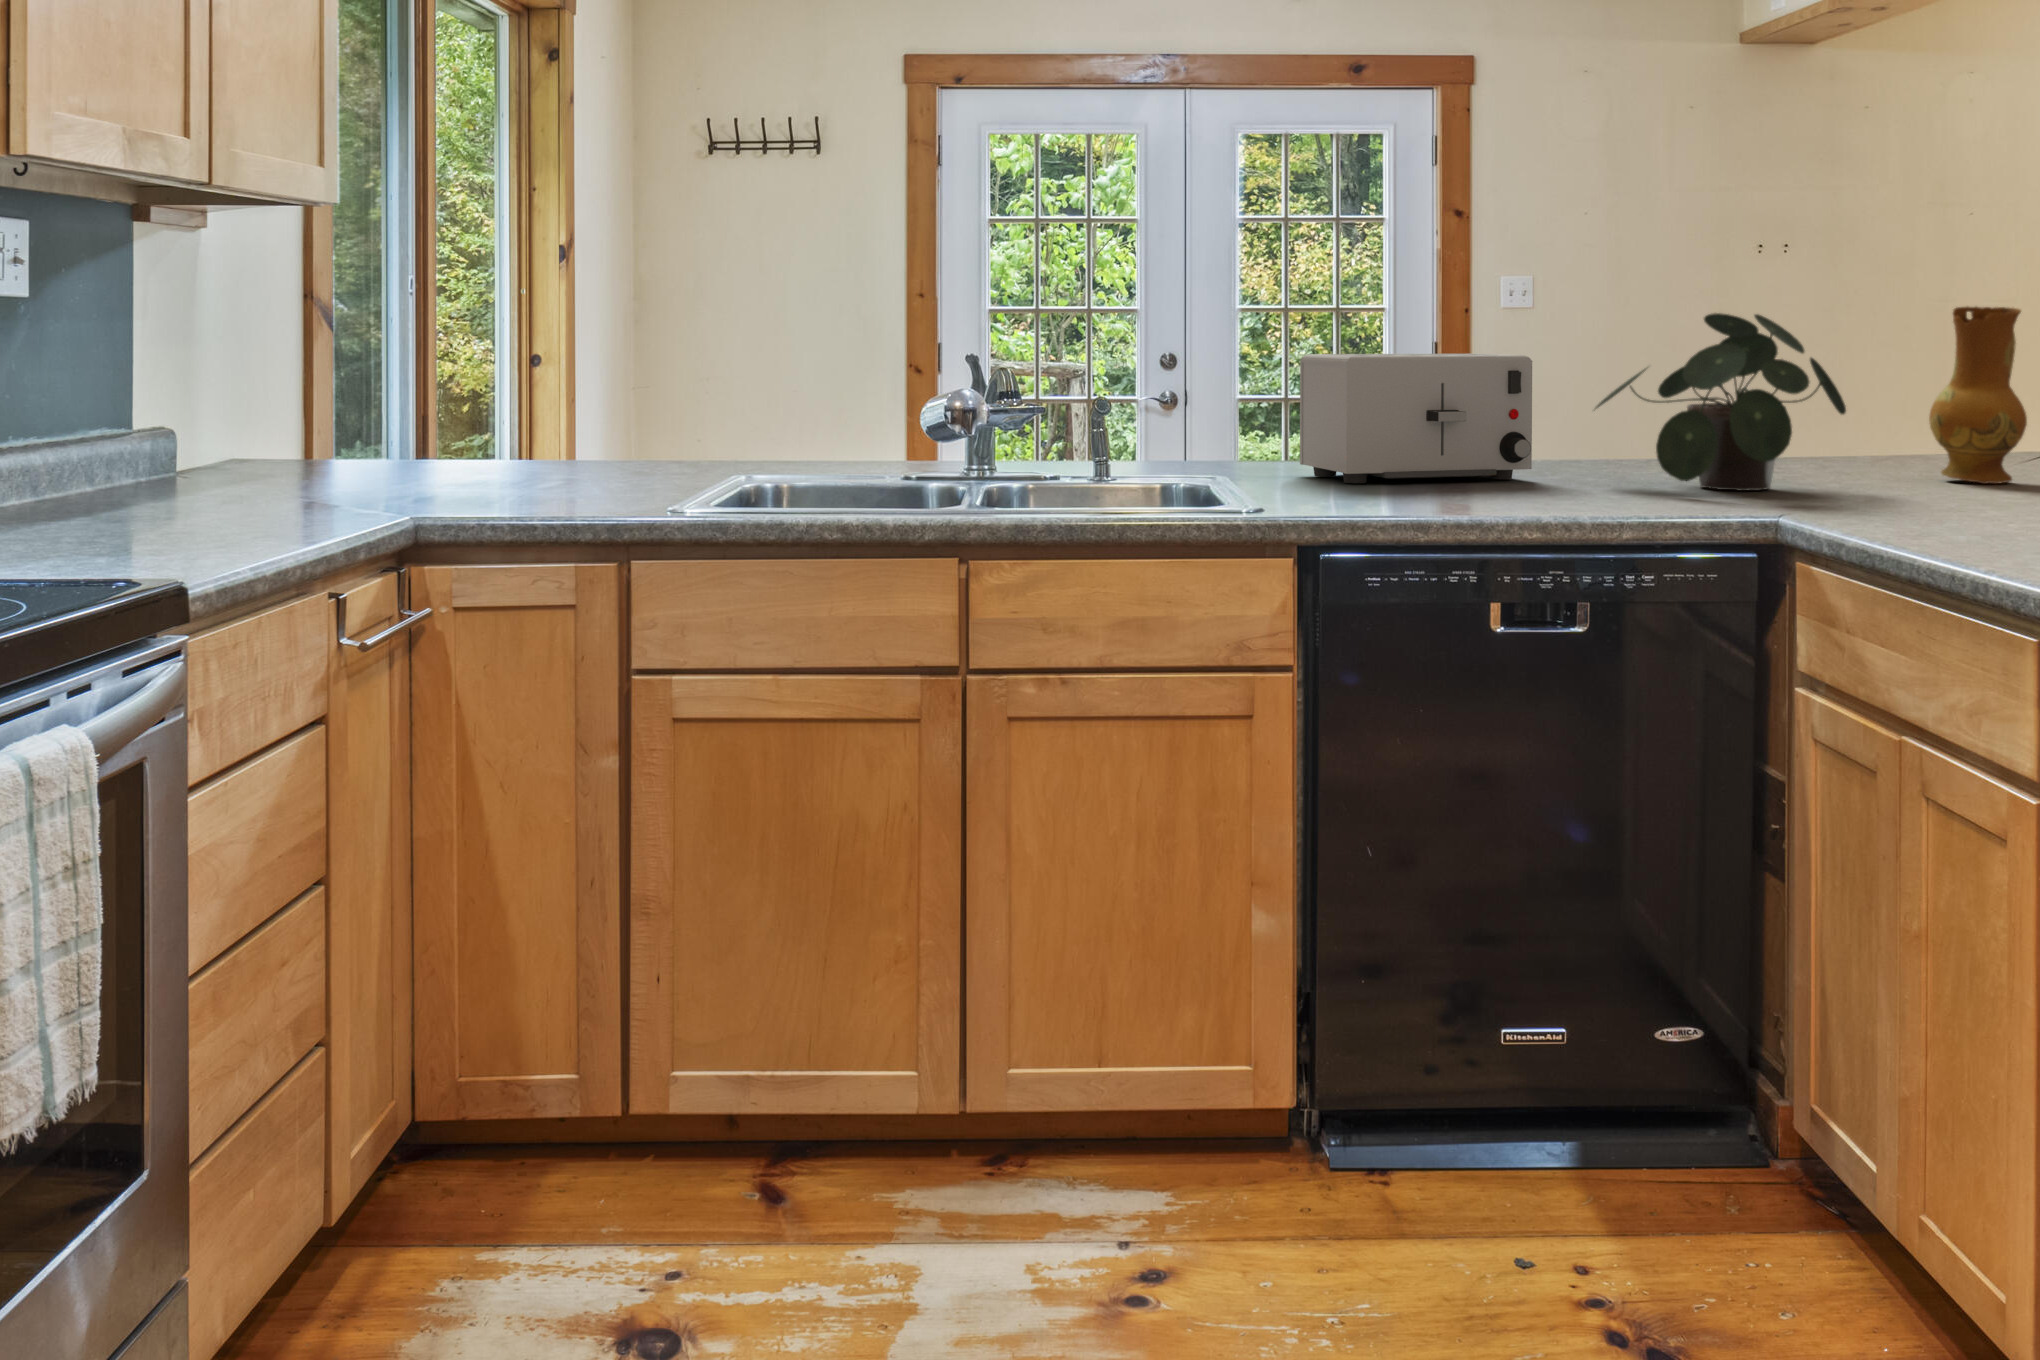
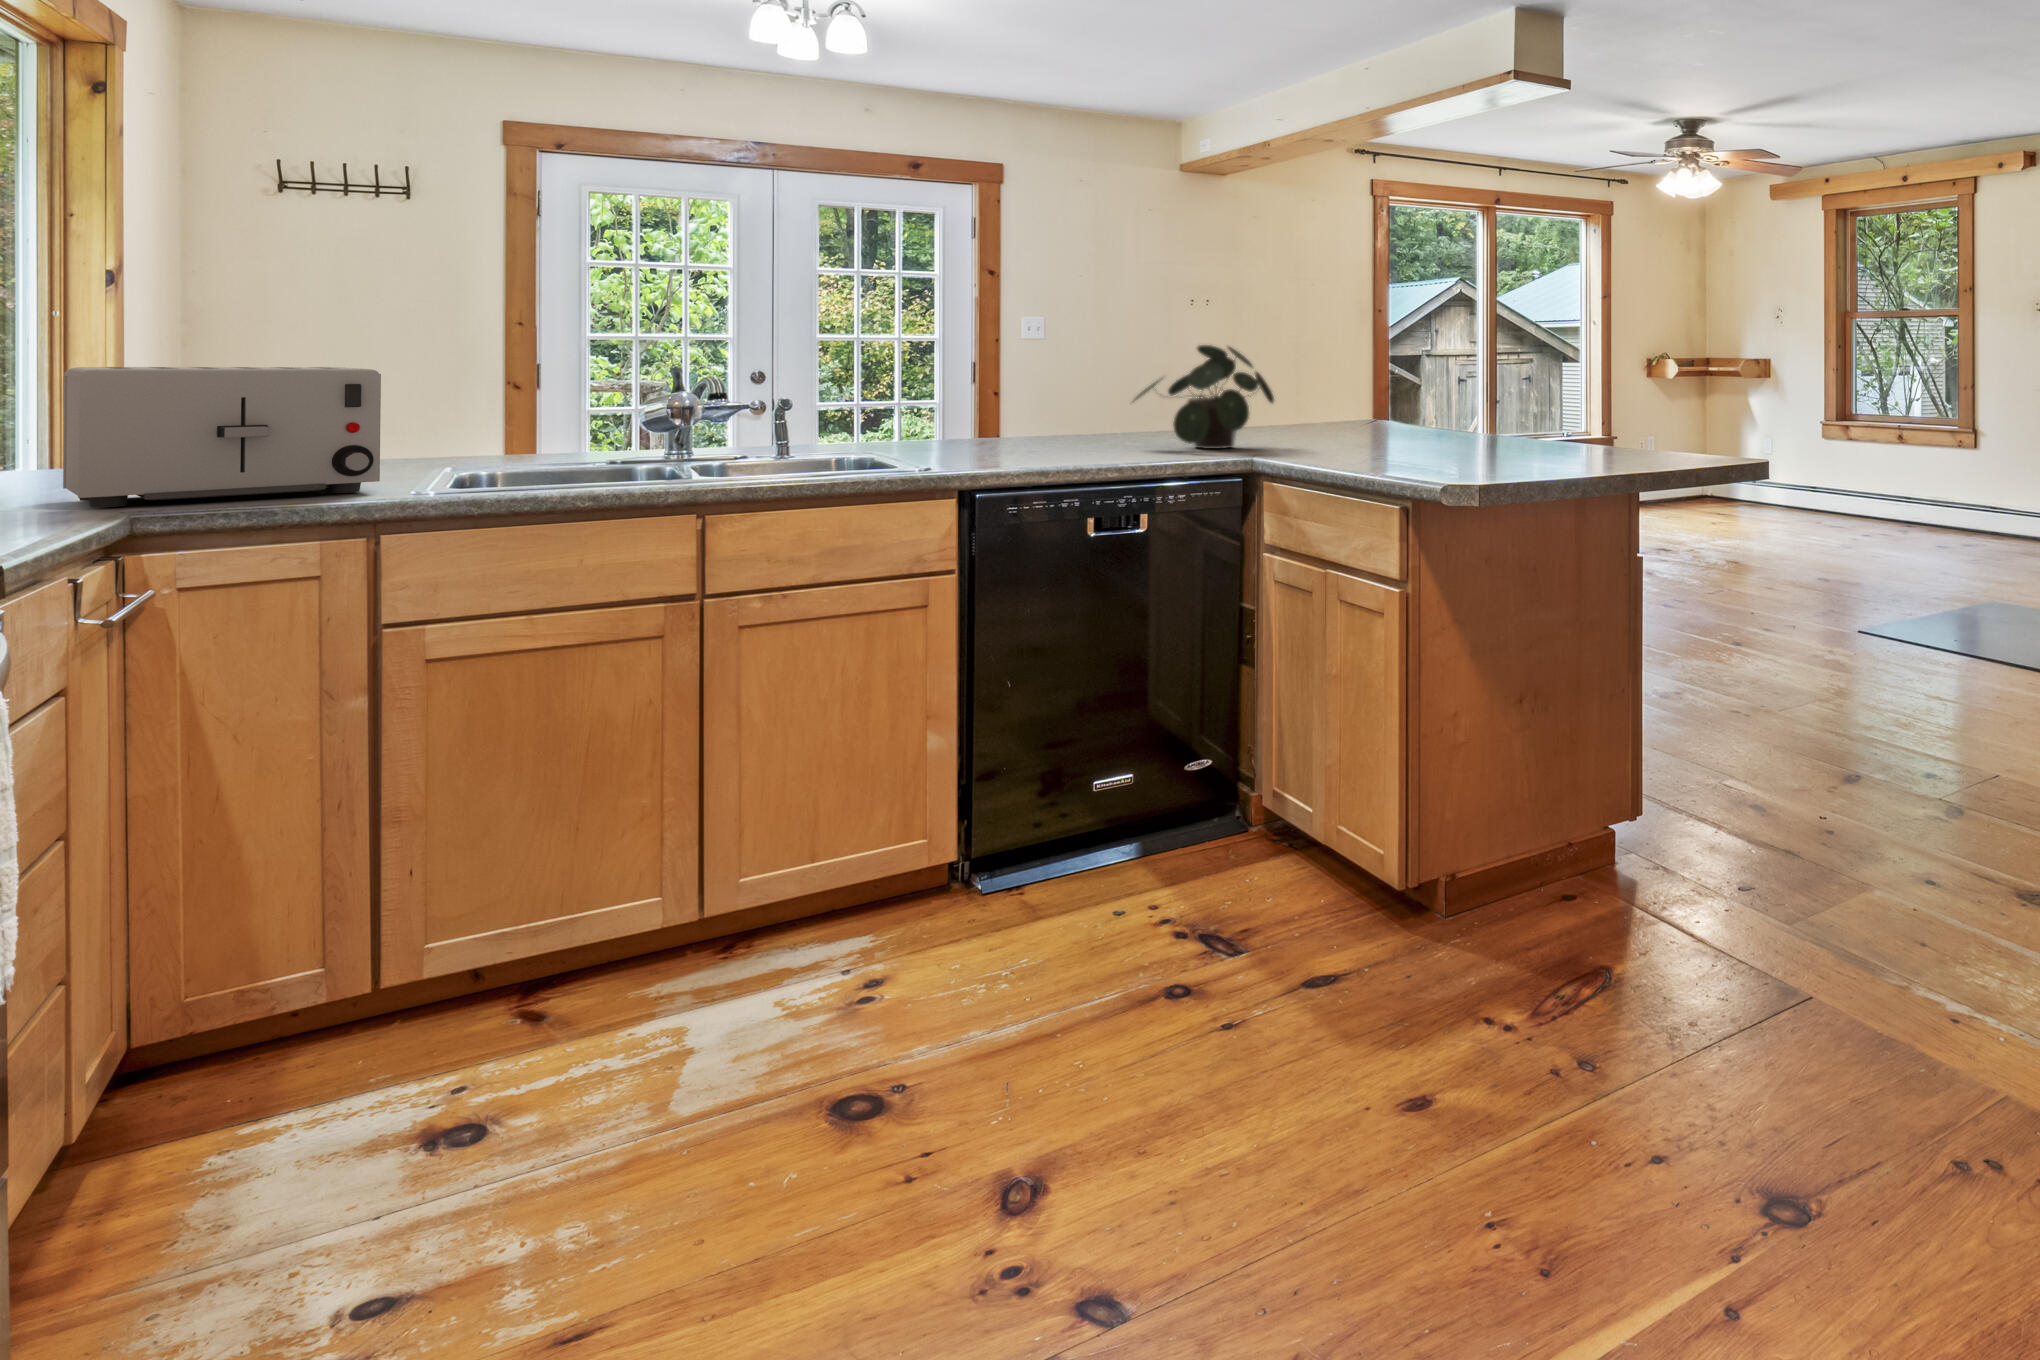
ceramic jug: present [1929,306,2027,484] -> none [1313,343,1361,441]
toaster: present [1300,354,1532,483] -> present [63,367,381,507]

